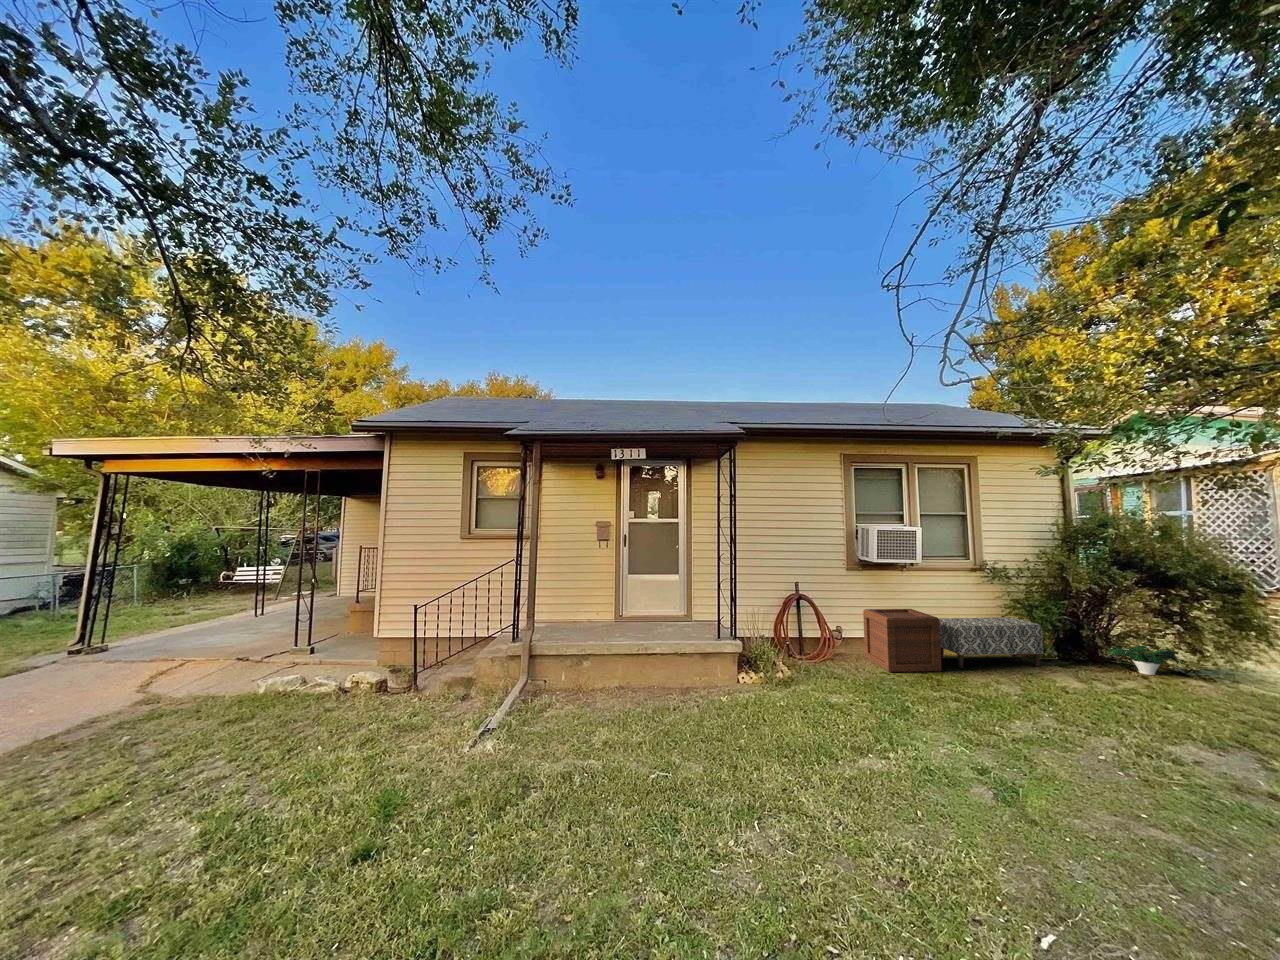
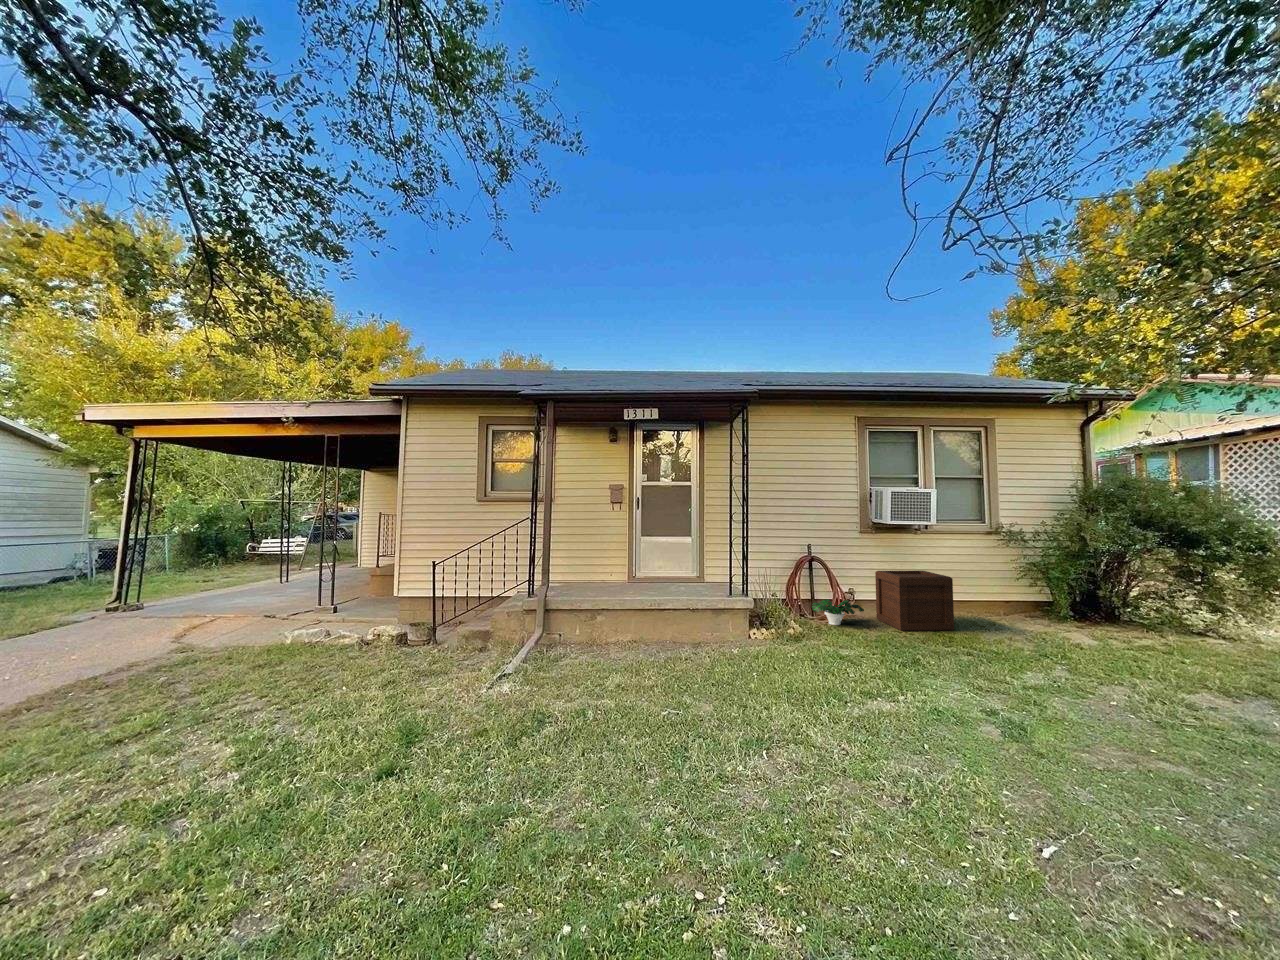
bench: present [939,617,1043,668] -> none [947,580,1059,628]
potted plant: present [1108,646,1183,675] -> present [812,599,864,625]

